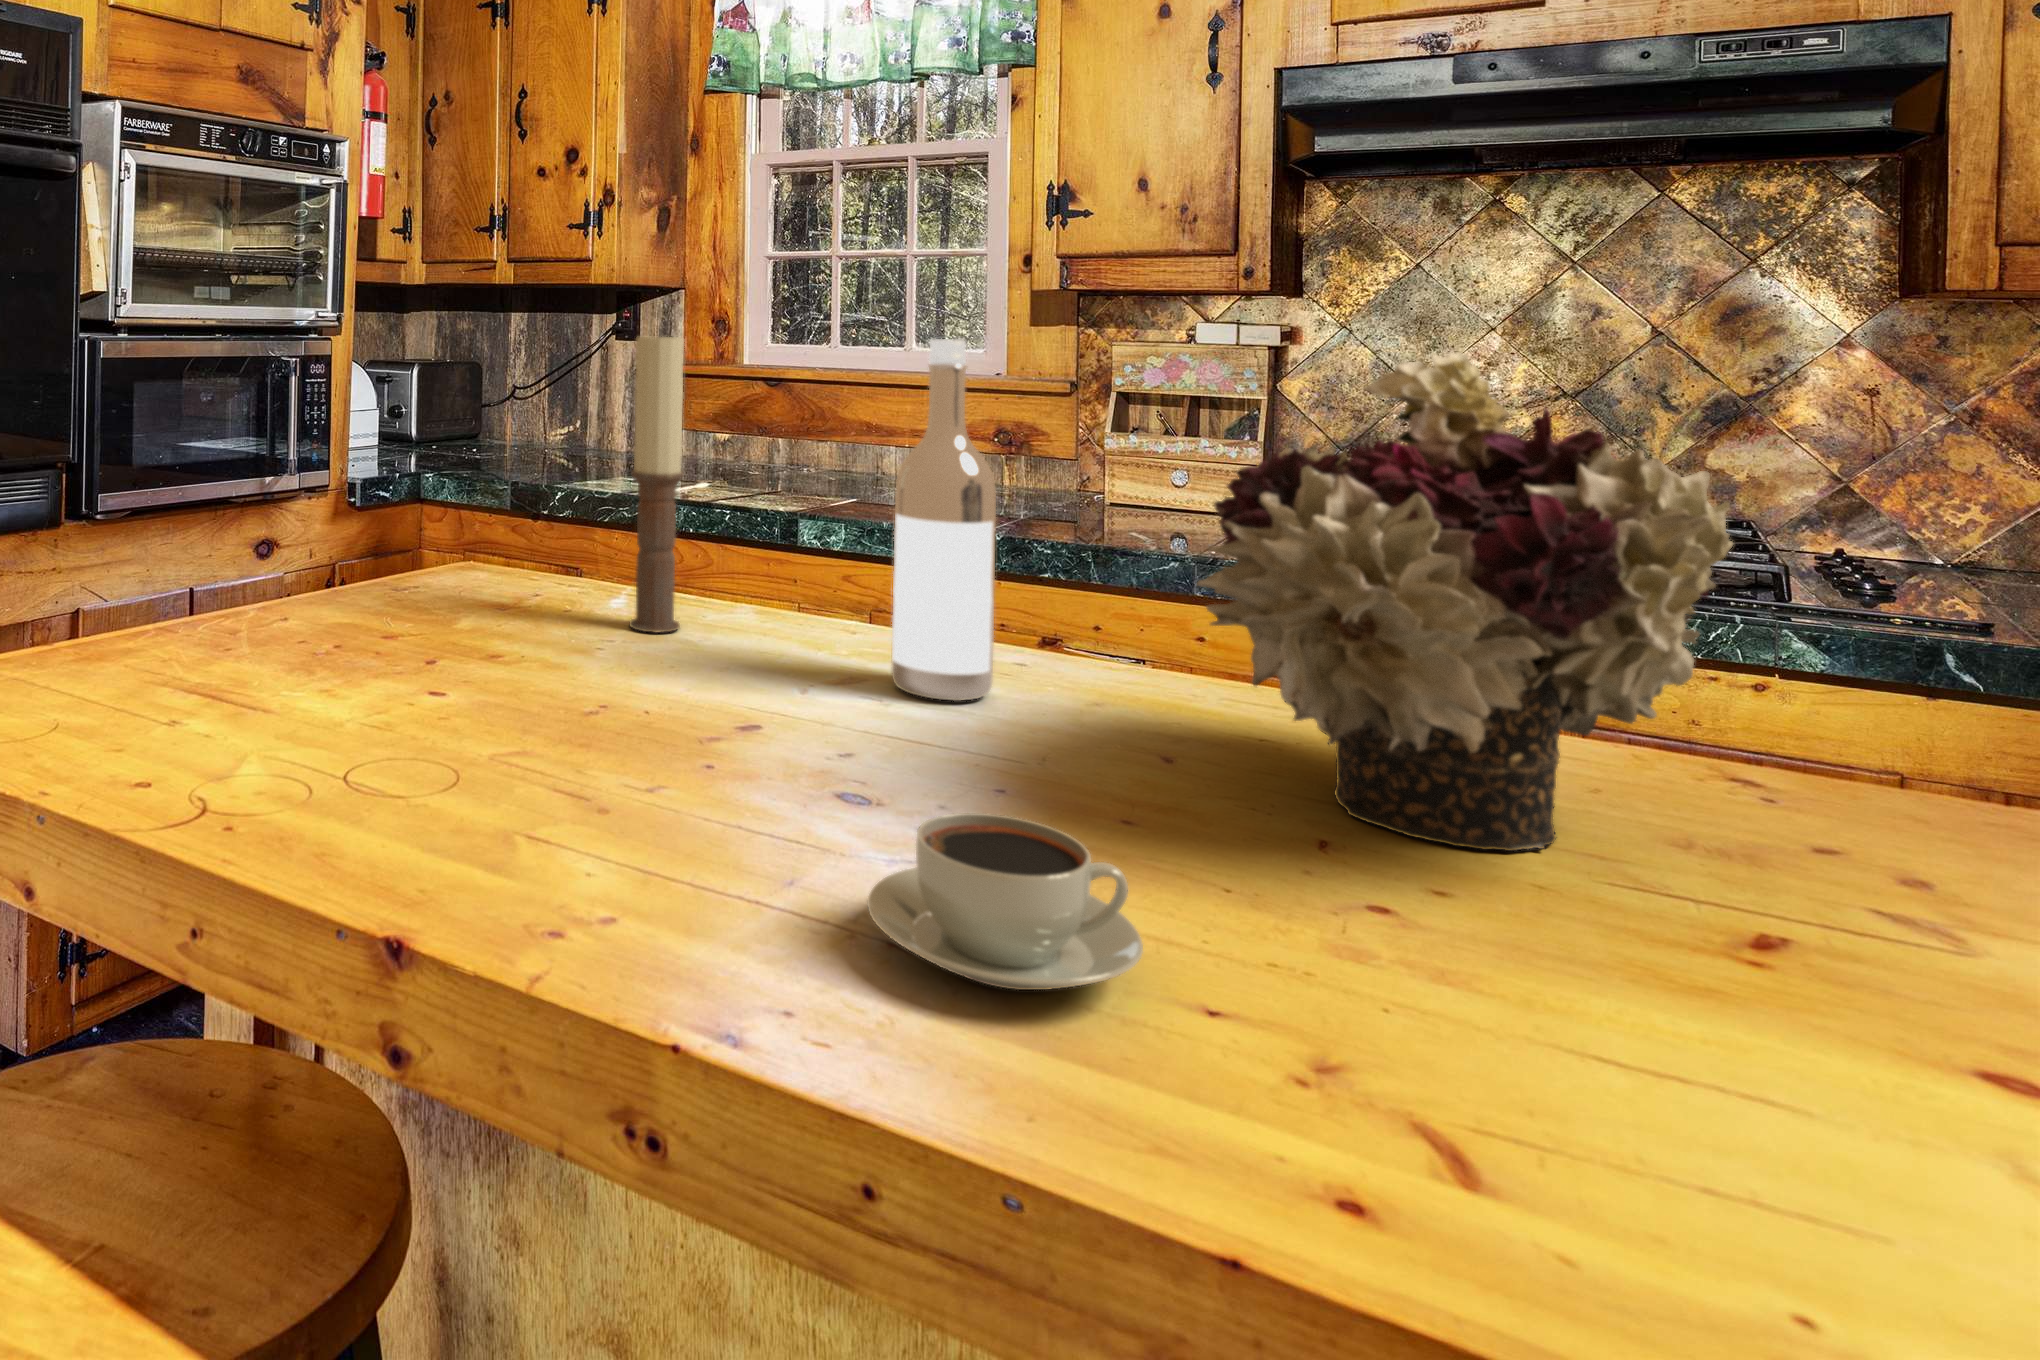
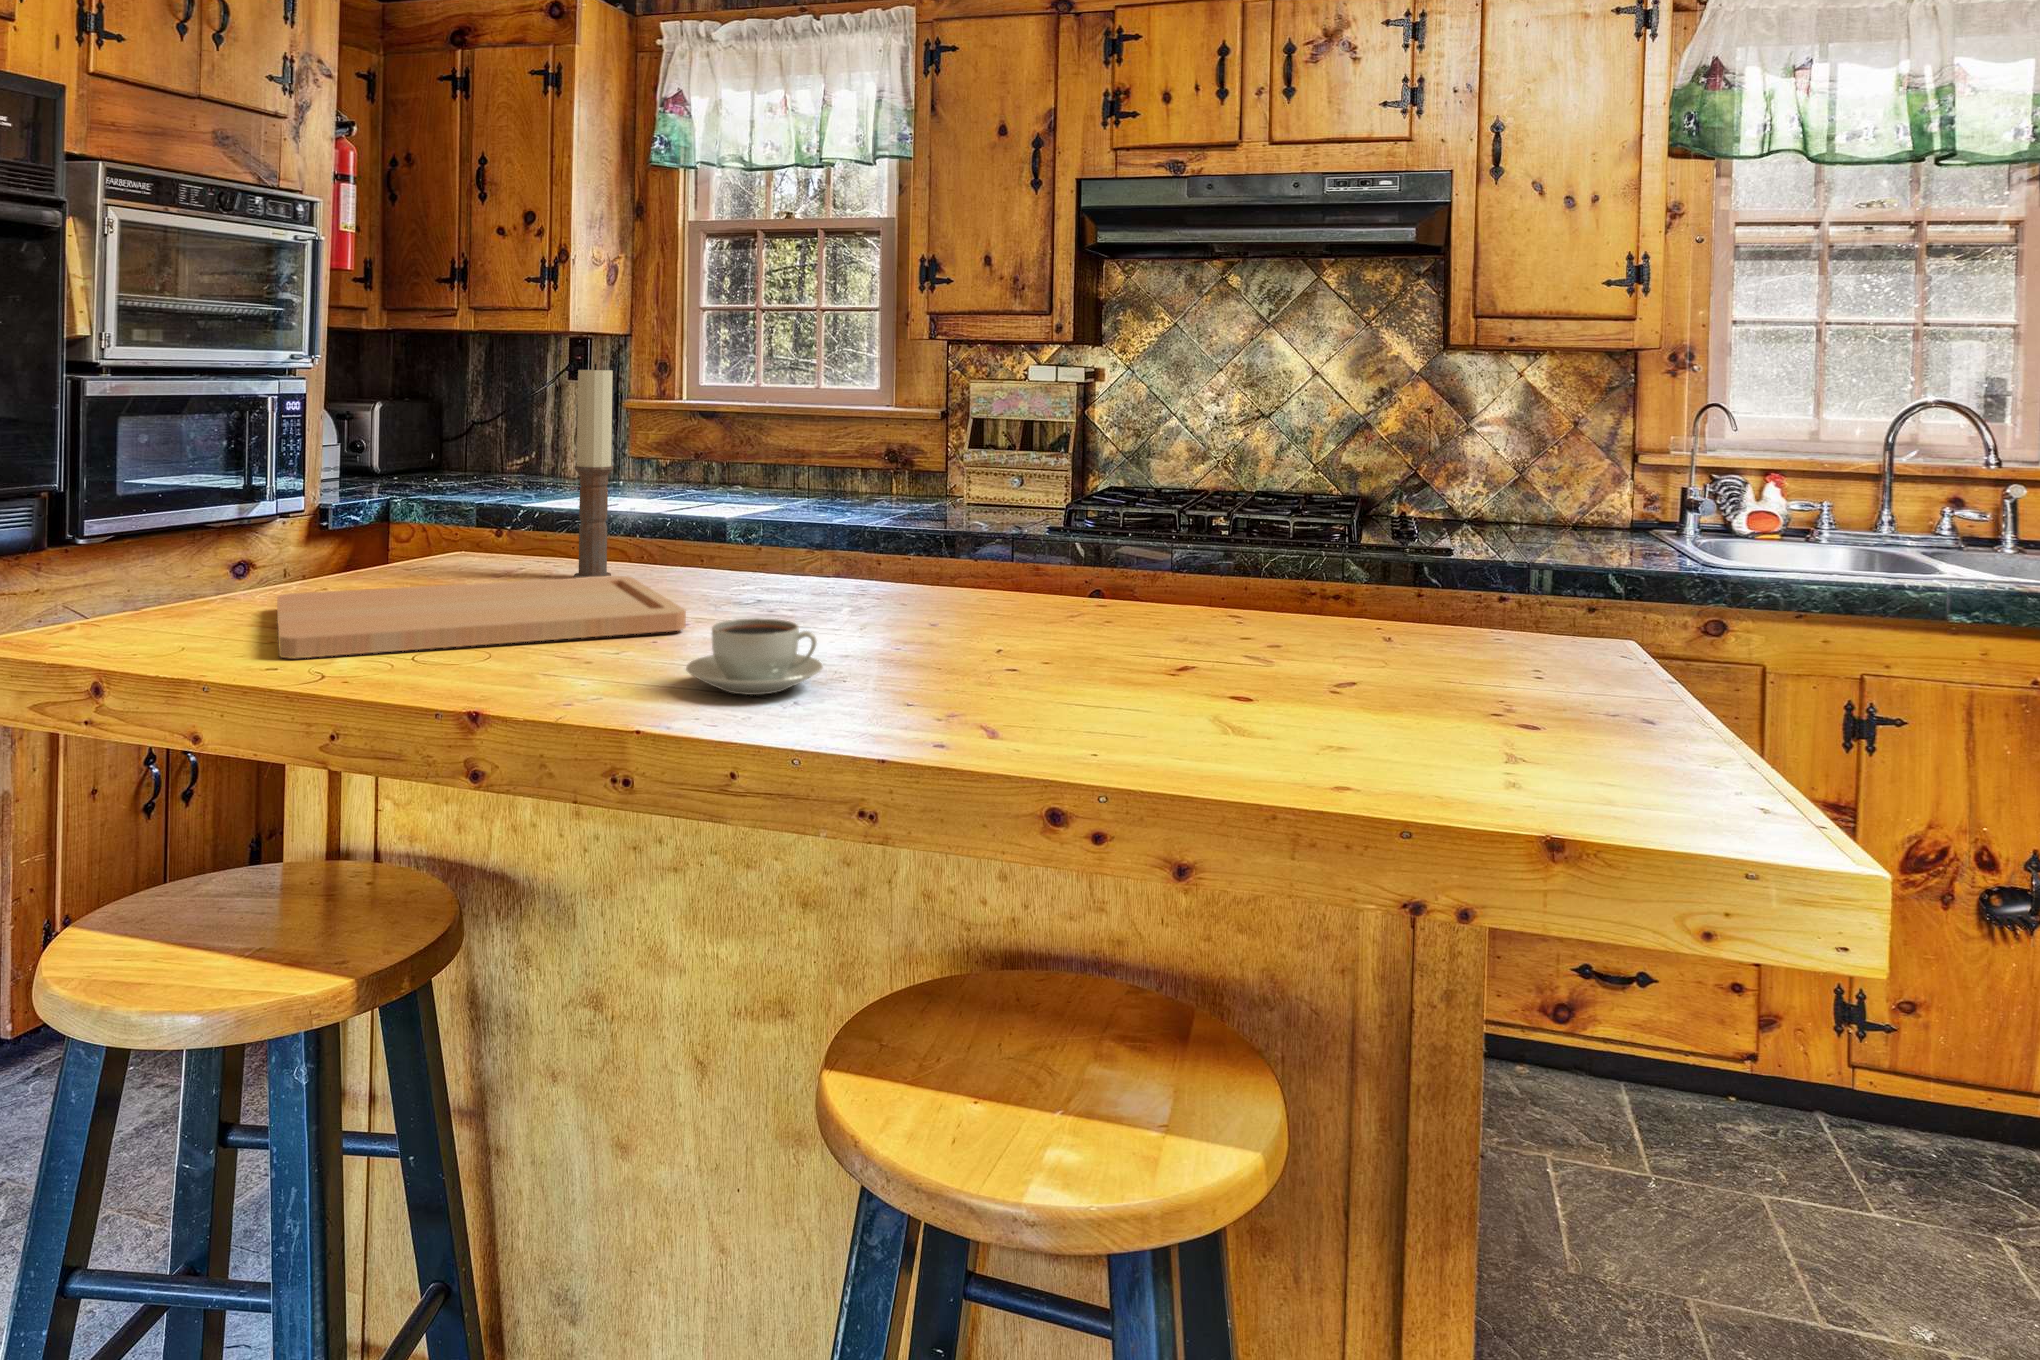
wine bottle: present [891,339,996,701] -> none [747,369,811,600]
flower arrangement: present [1197,352,1733,851] -> none [895,373,1150,639]
cutting board: none [219,638,820,785] -> present [277,576,686,659]

